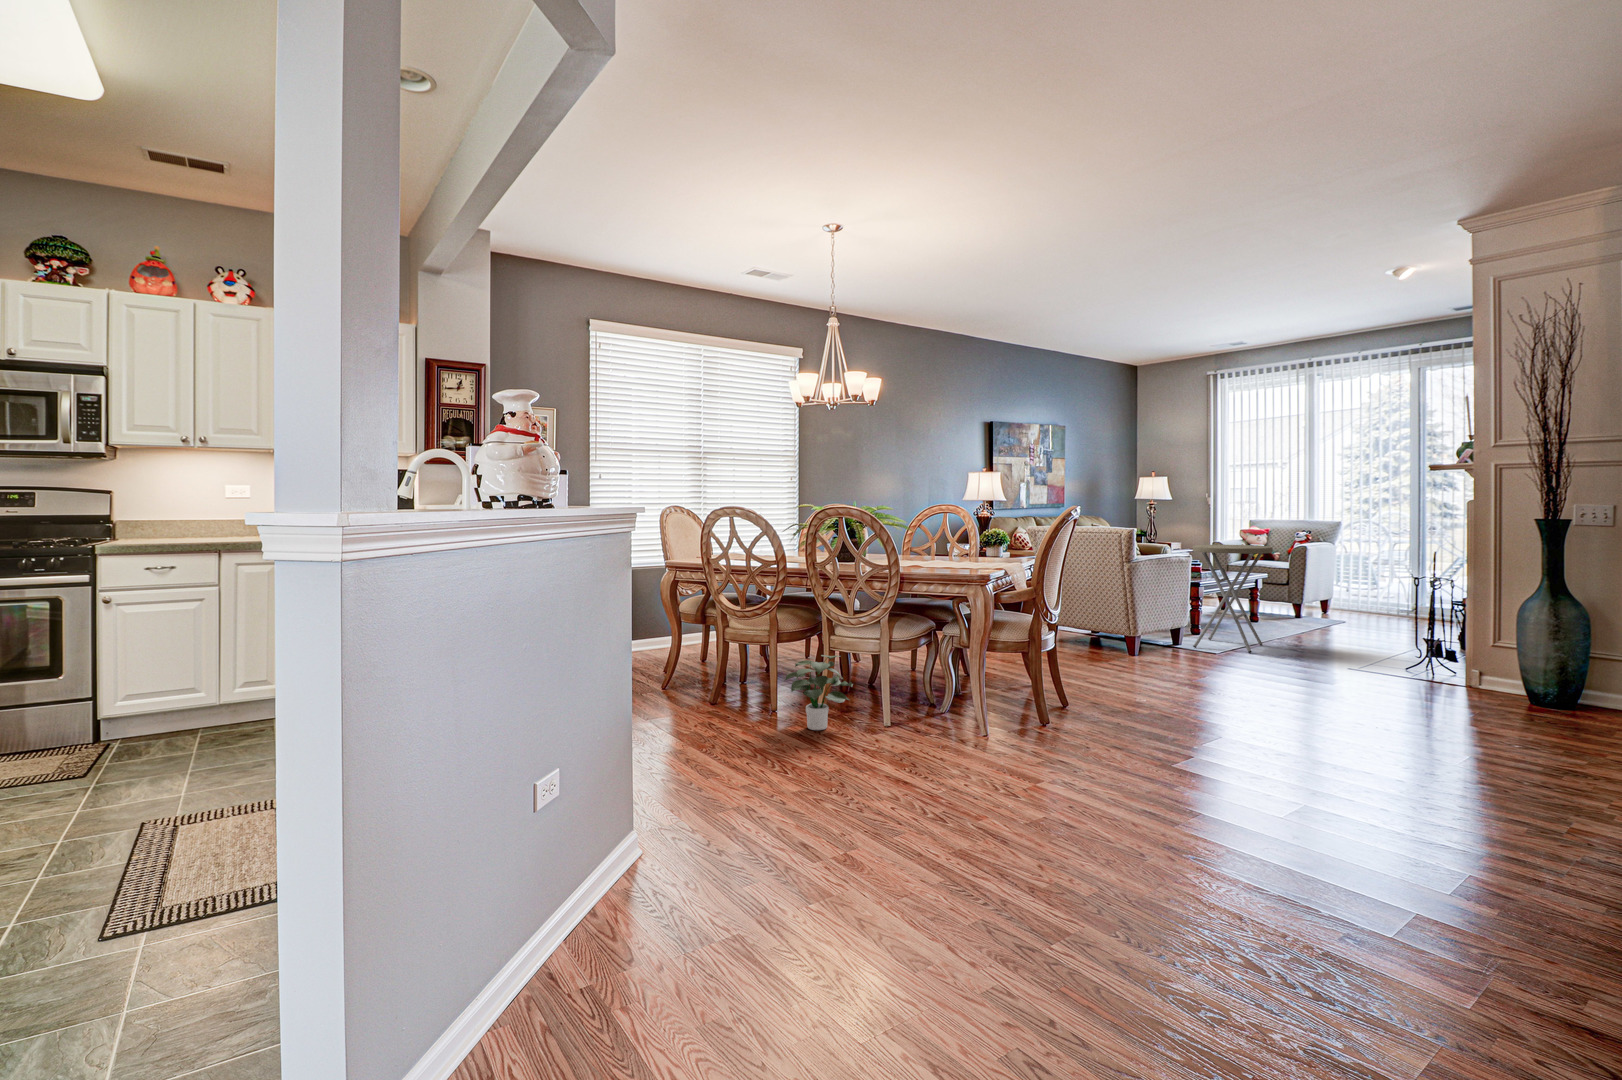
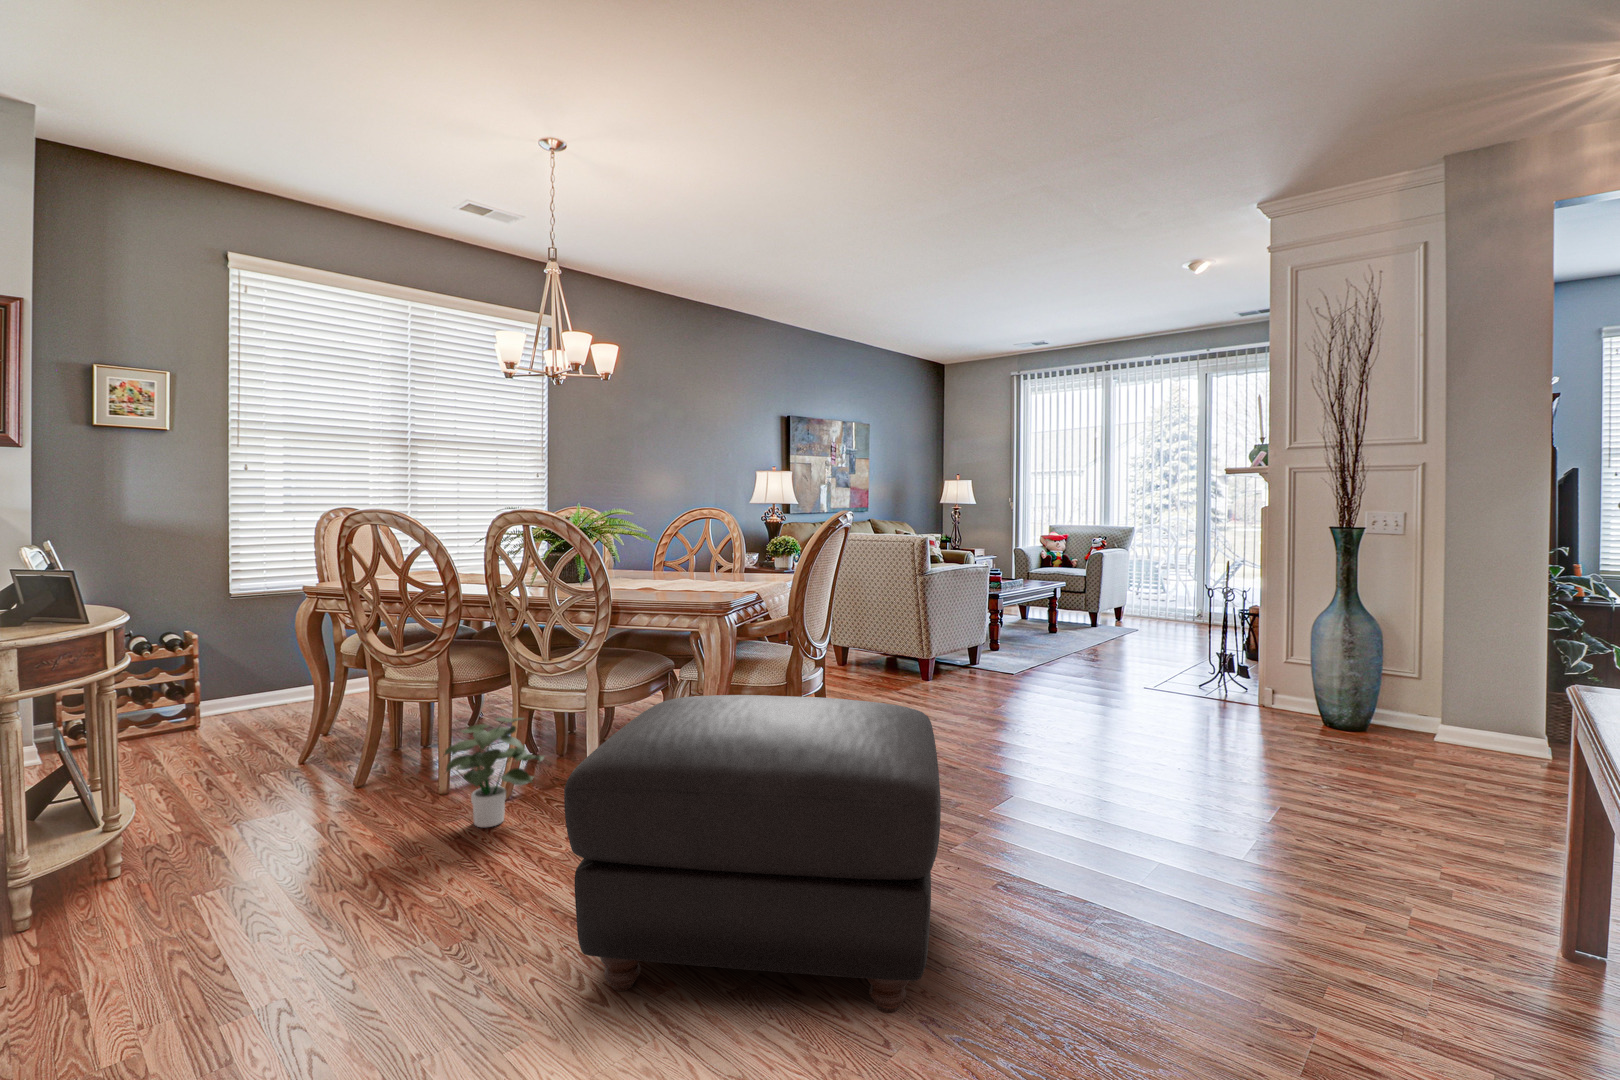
side table: present [1193,545,1273,653] -> none [993,553,1072,672]
ottoman: none [920,636,1173,834] -> present [564,695,941,1013]

